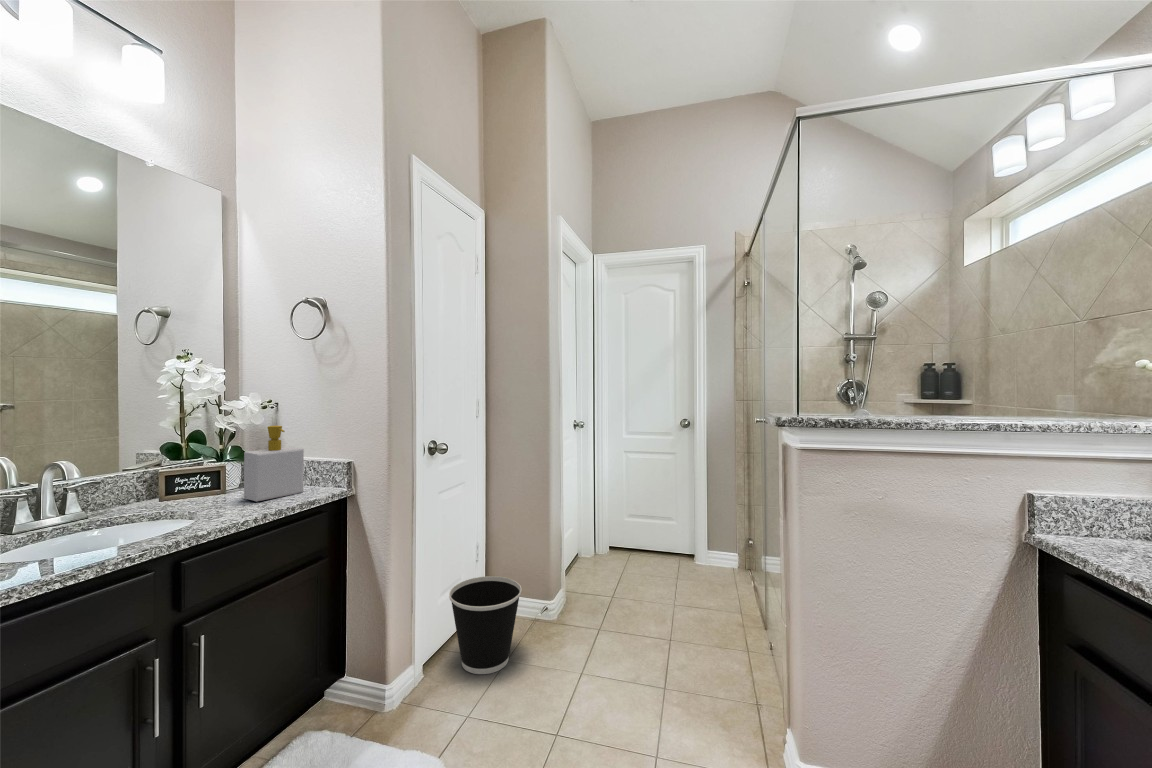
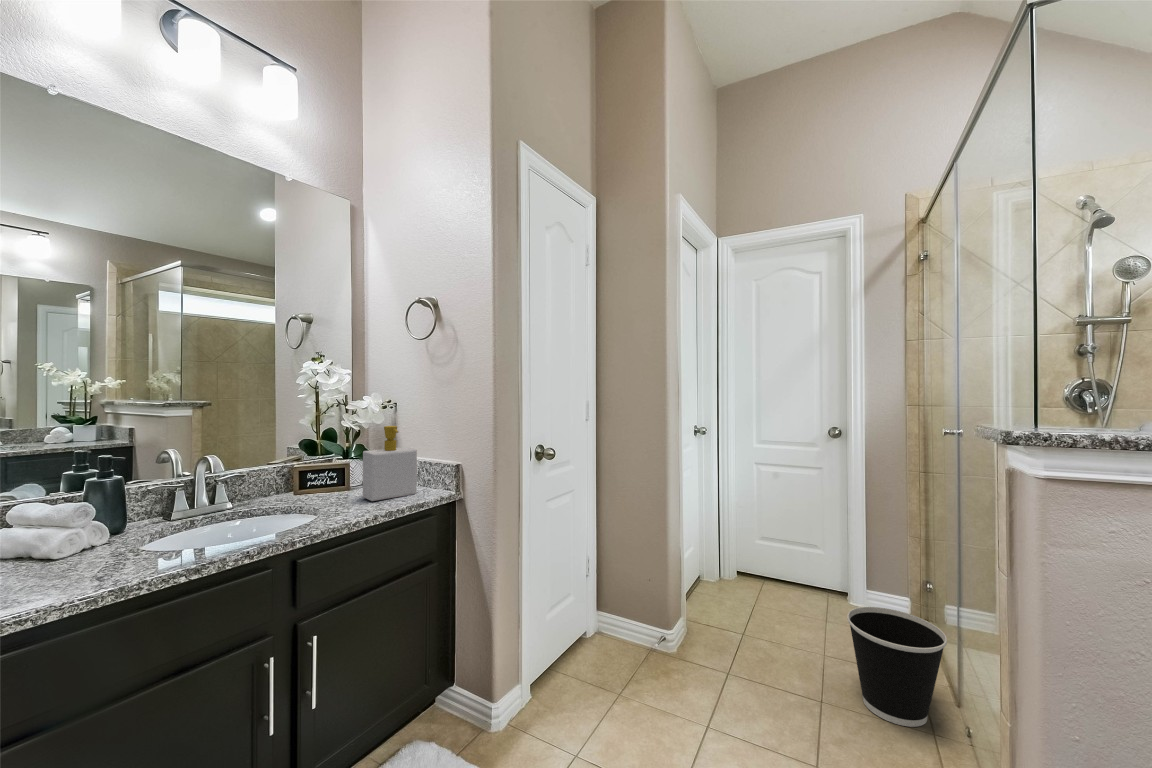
wastebasket: present [449,576,522,674] -> present [847,607,947,727]

